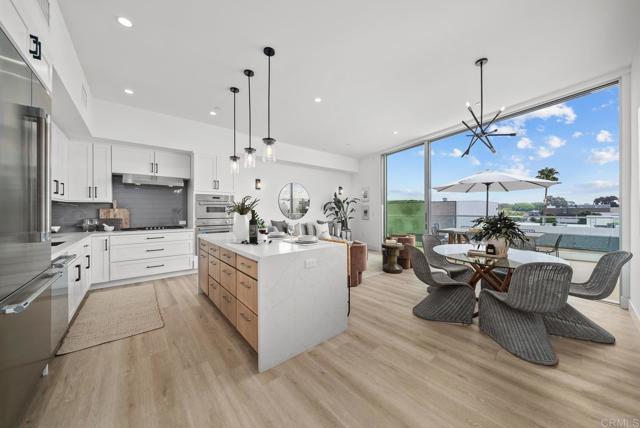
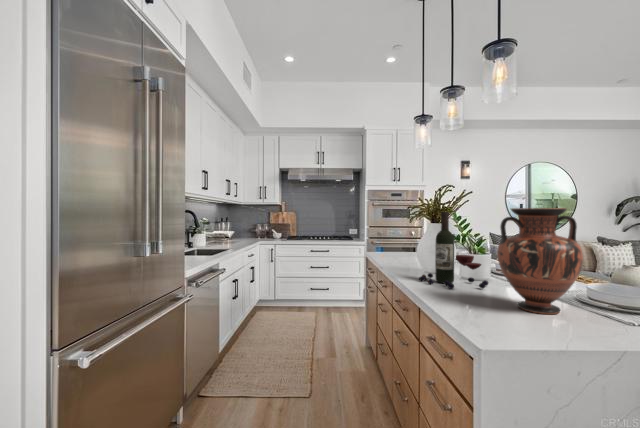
vase: none [276,209,303,248] -> present [497,208,583,314]

